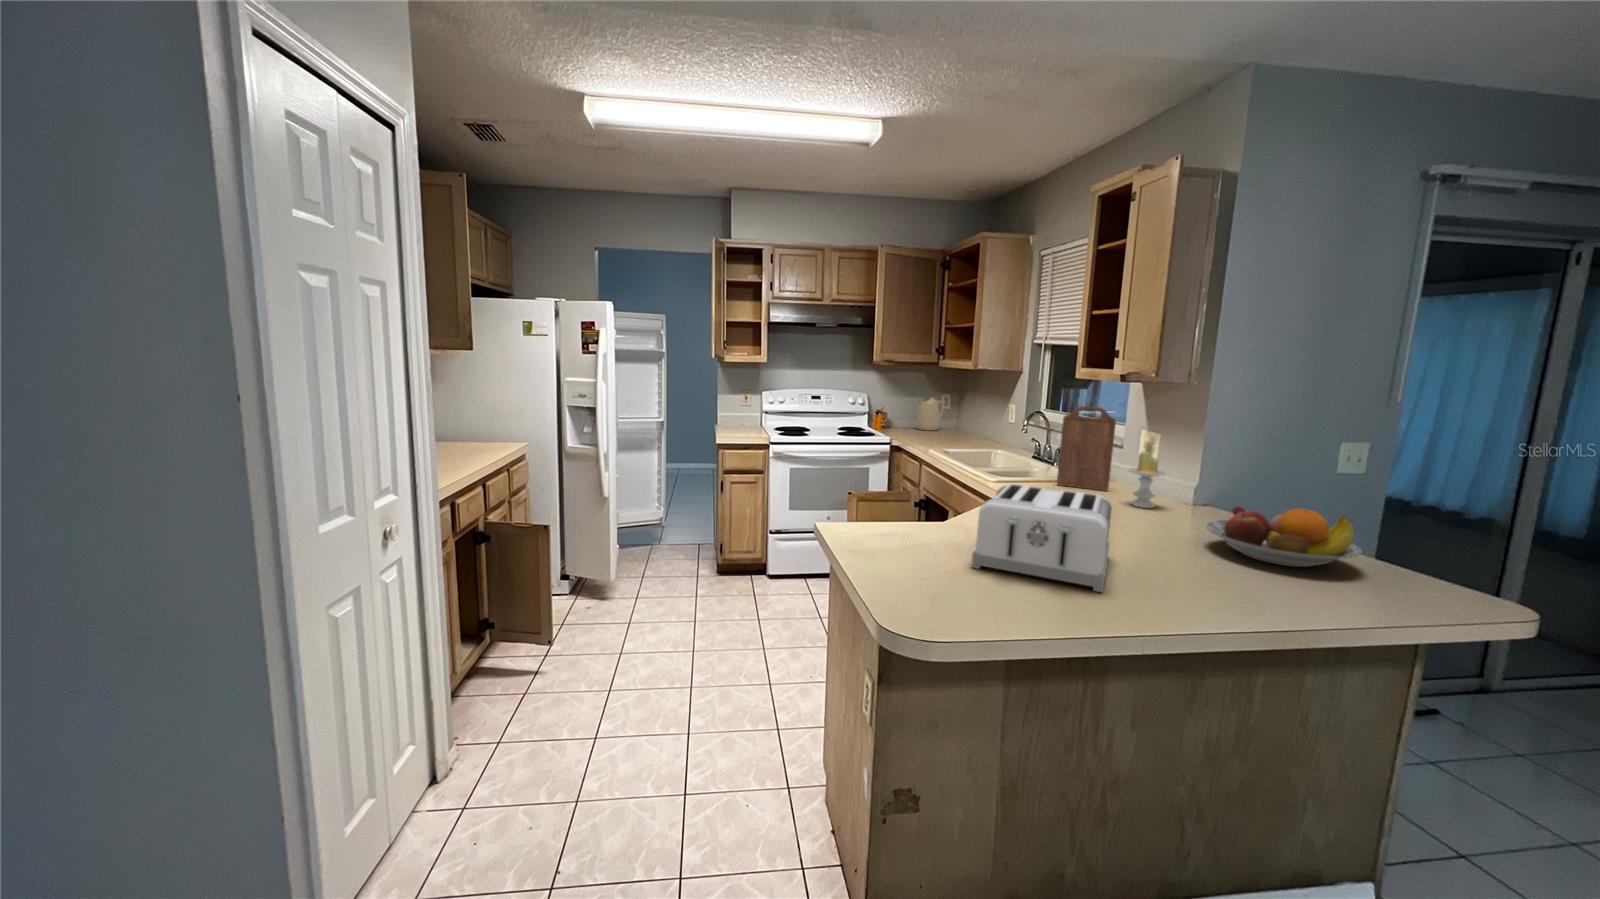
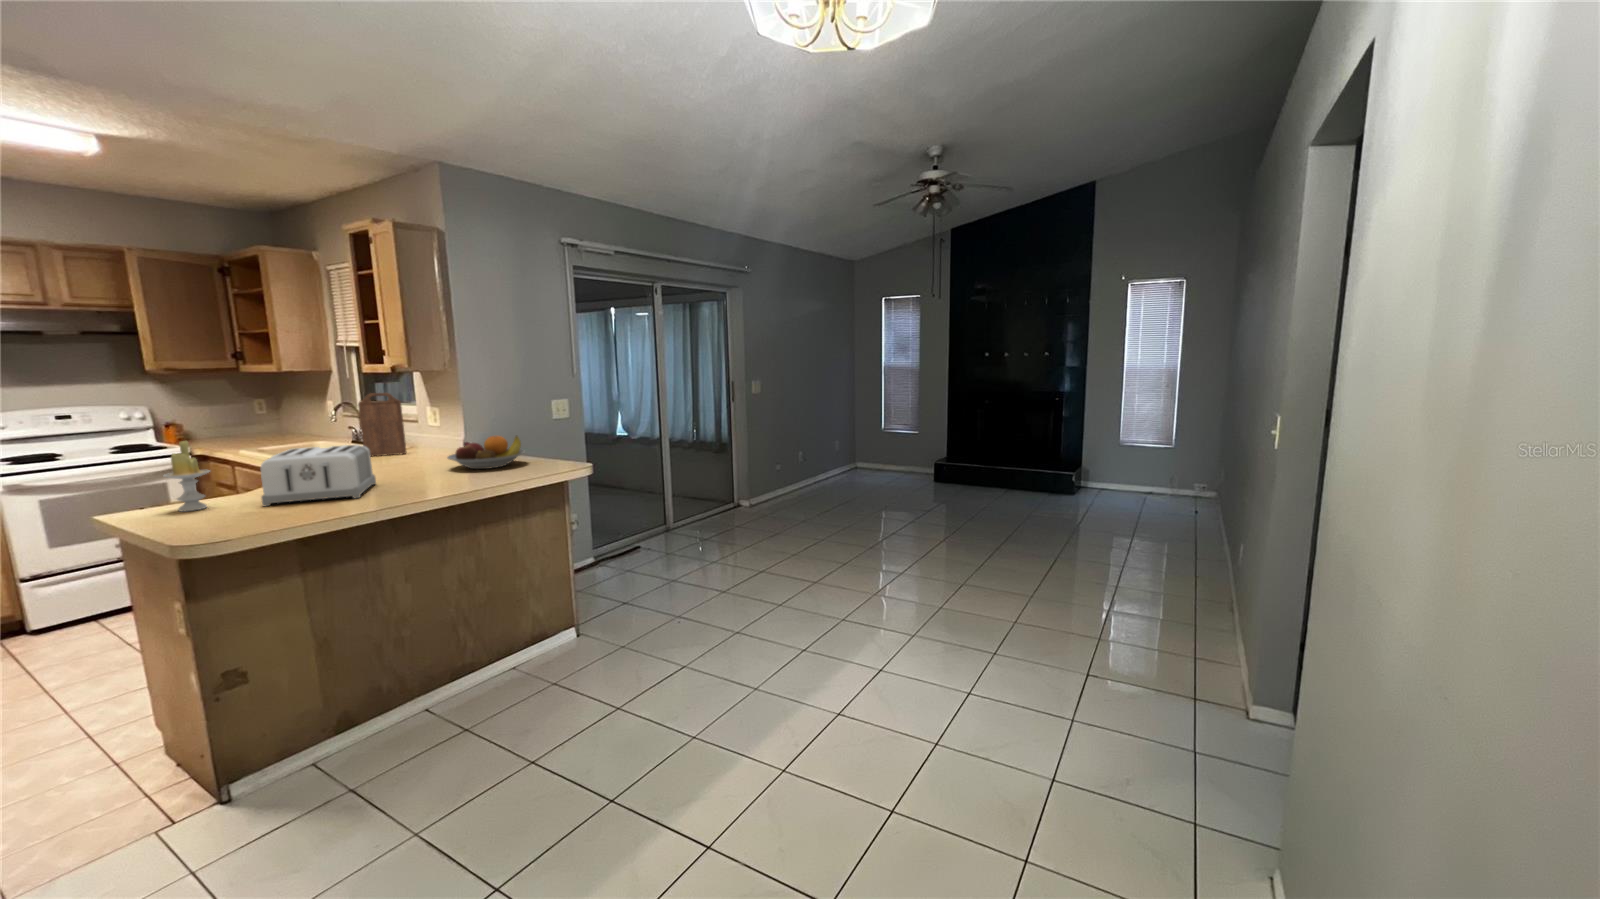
kettle: present [916,397,944,431] -> none [220,404,259,439]
candle: present [1129,441,1166,508] -> present [164,441,210,512]

